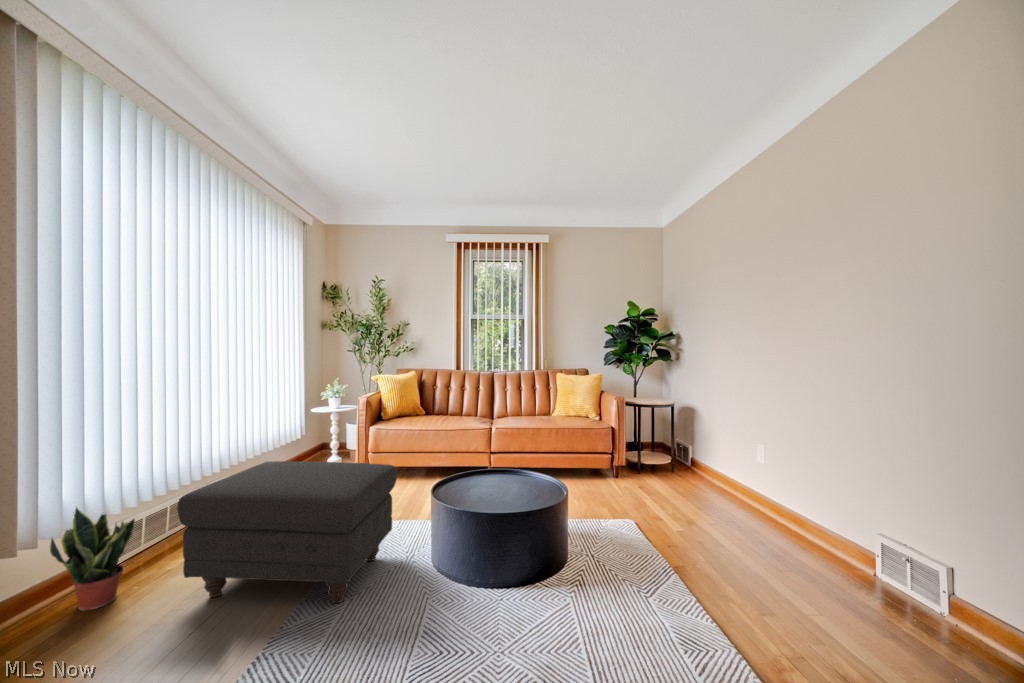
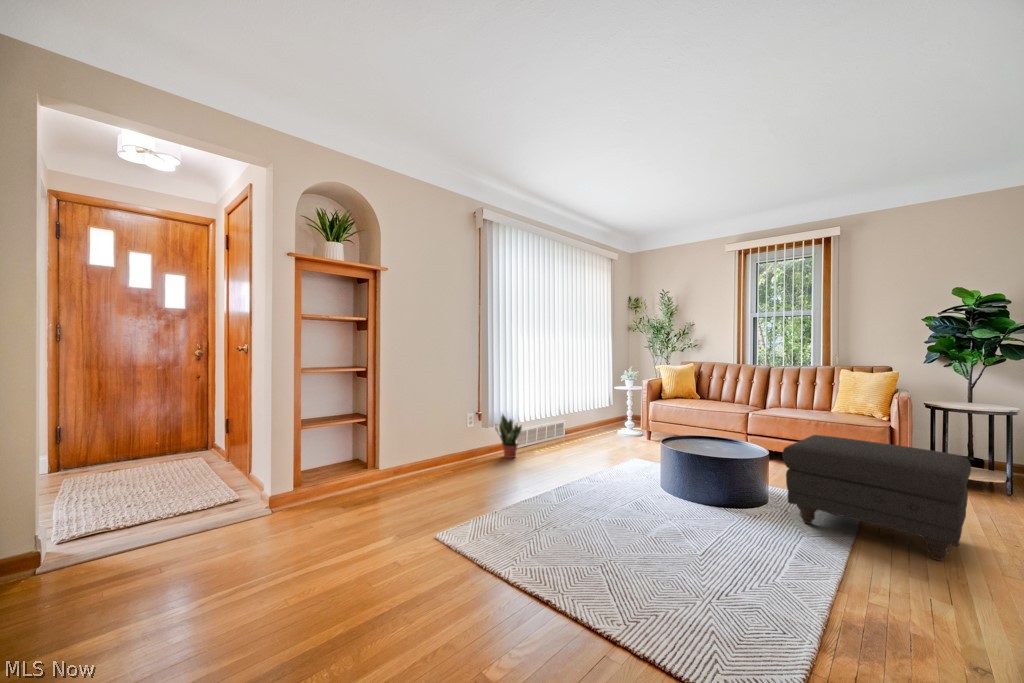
ottoman: present [177,461,397,603] -> present [783,435,971,561]

